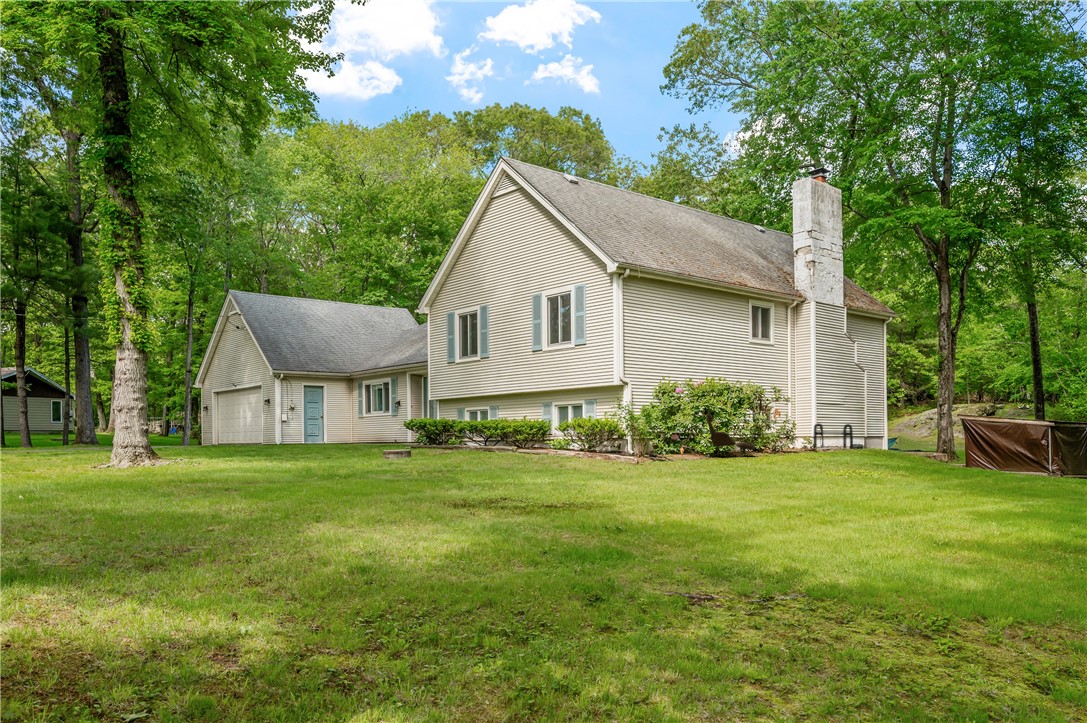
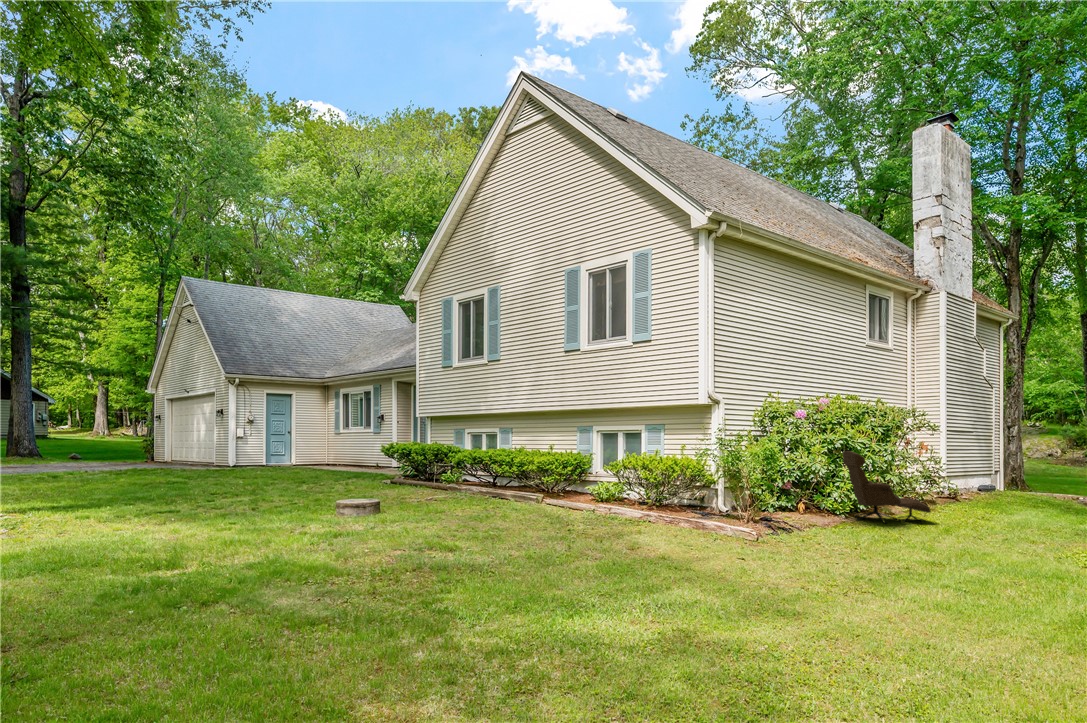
bench: present [814,424,853,449] -> none [949,459,1007,497]

